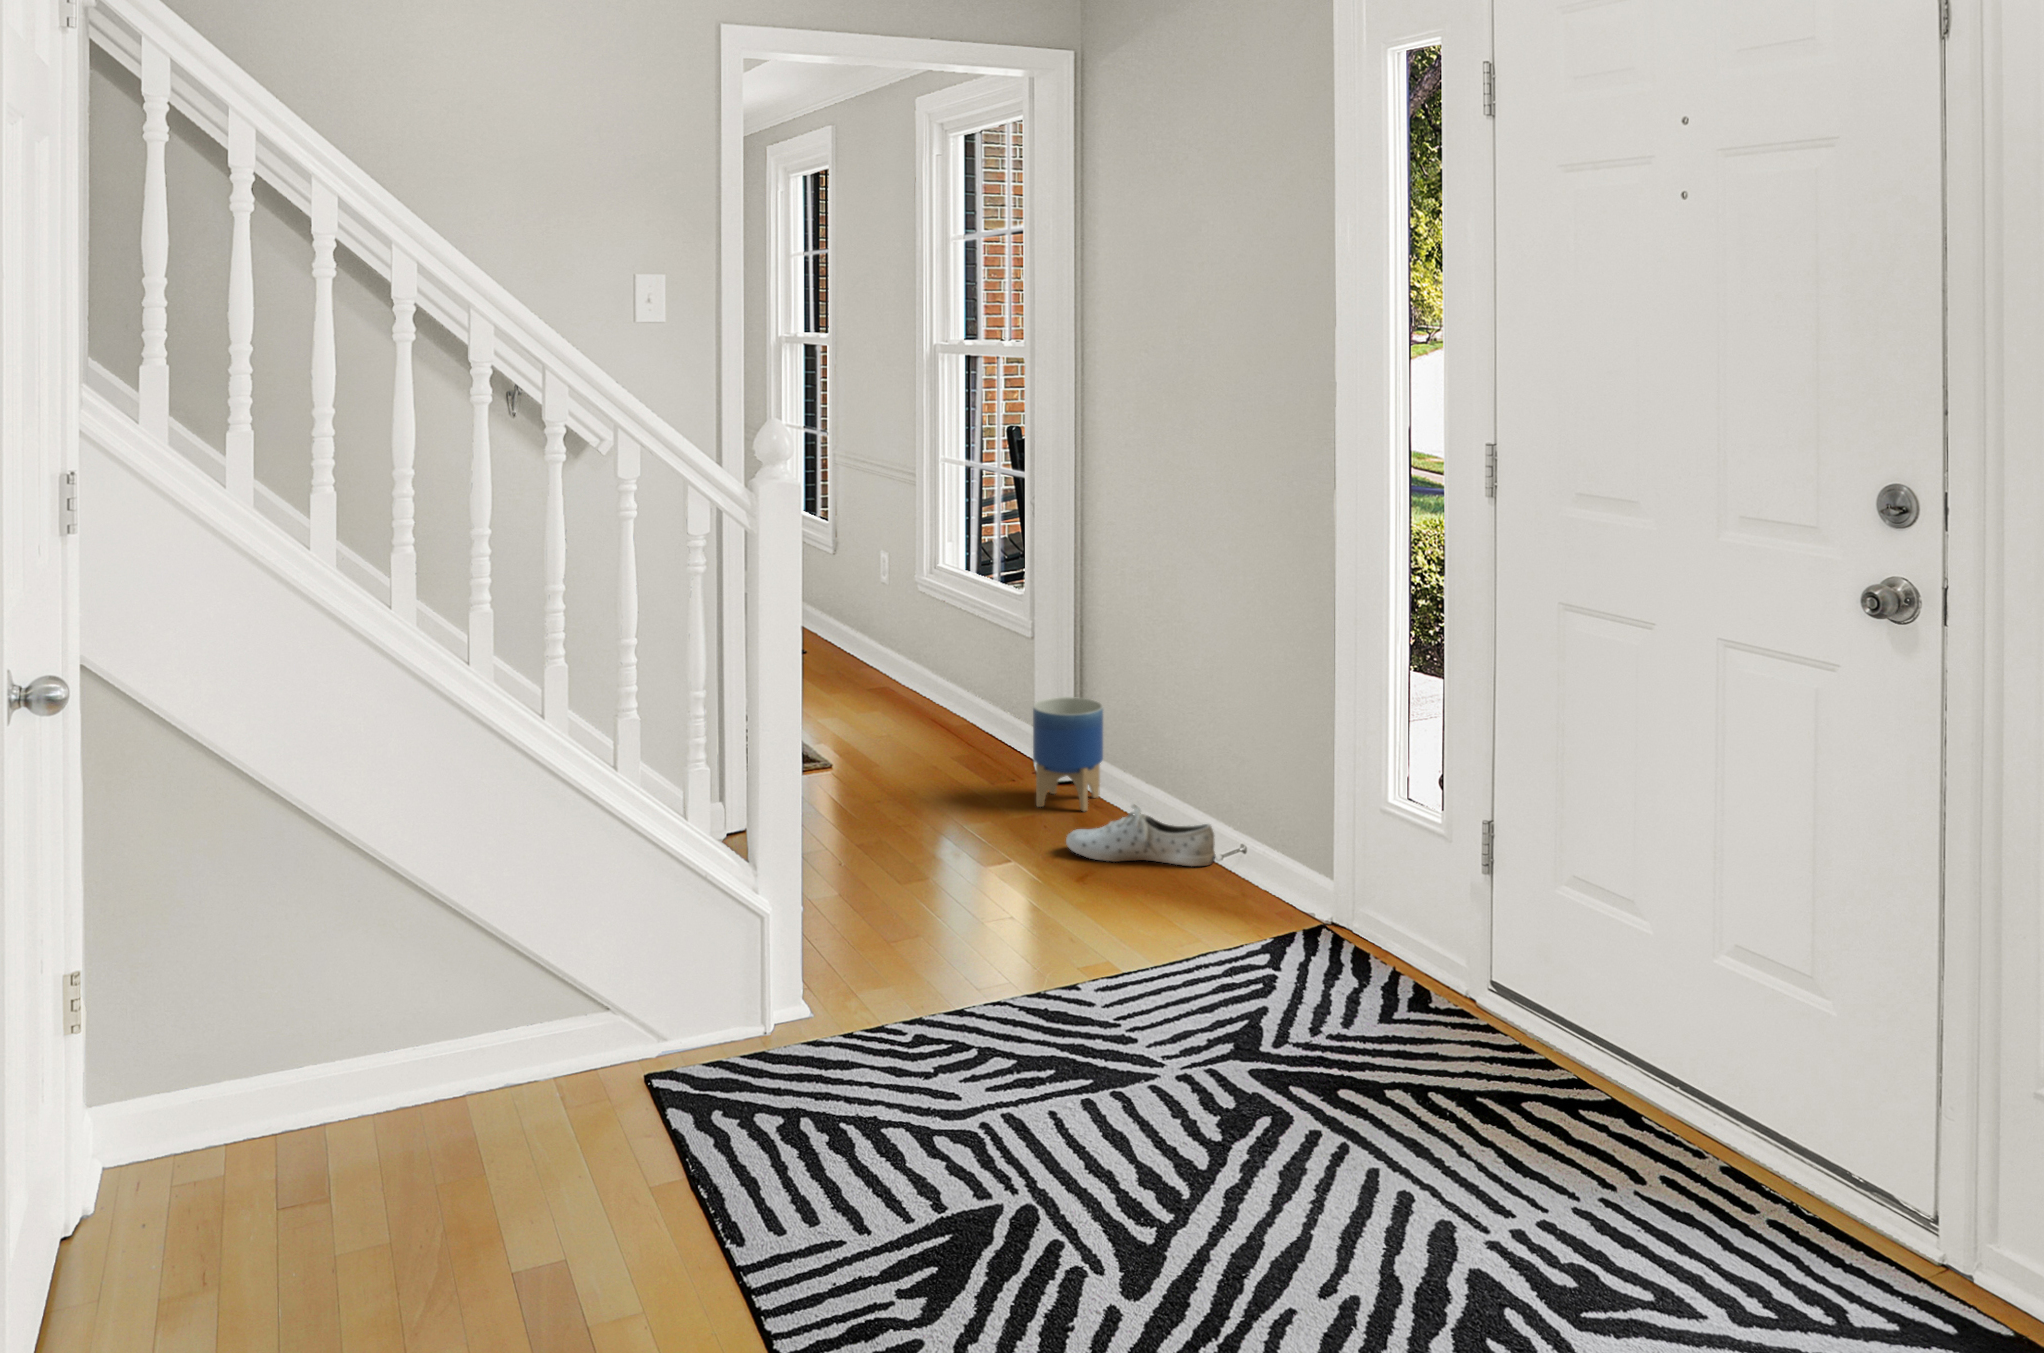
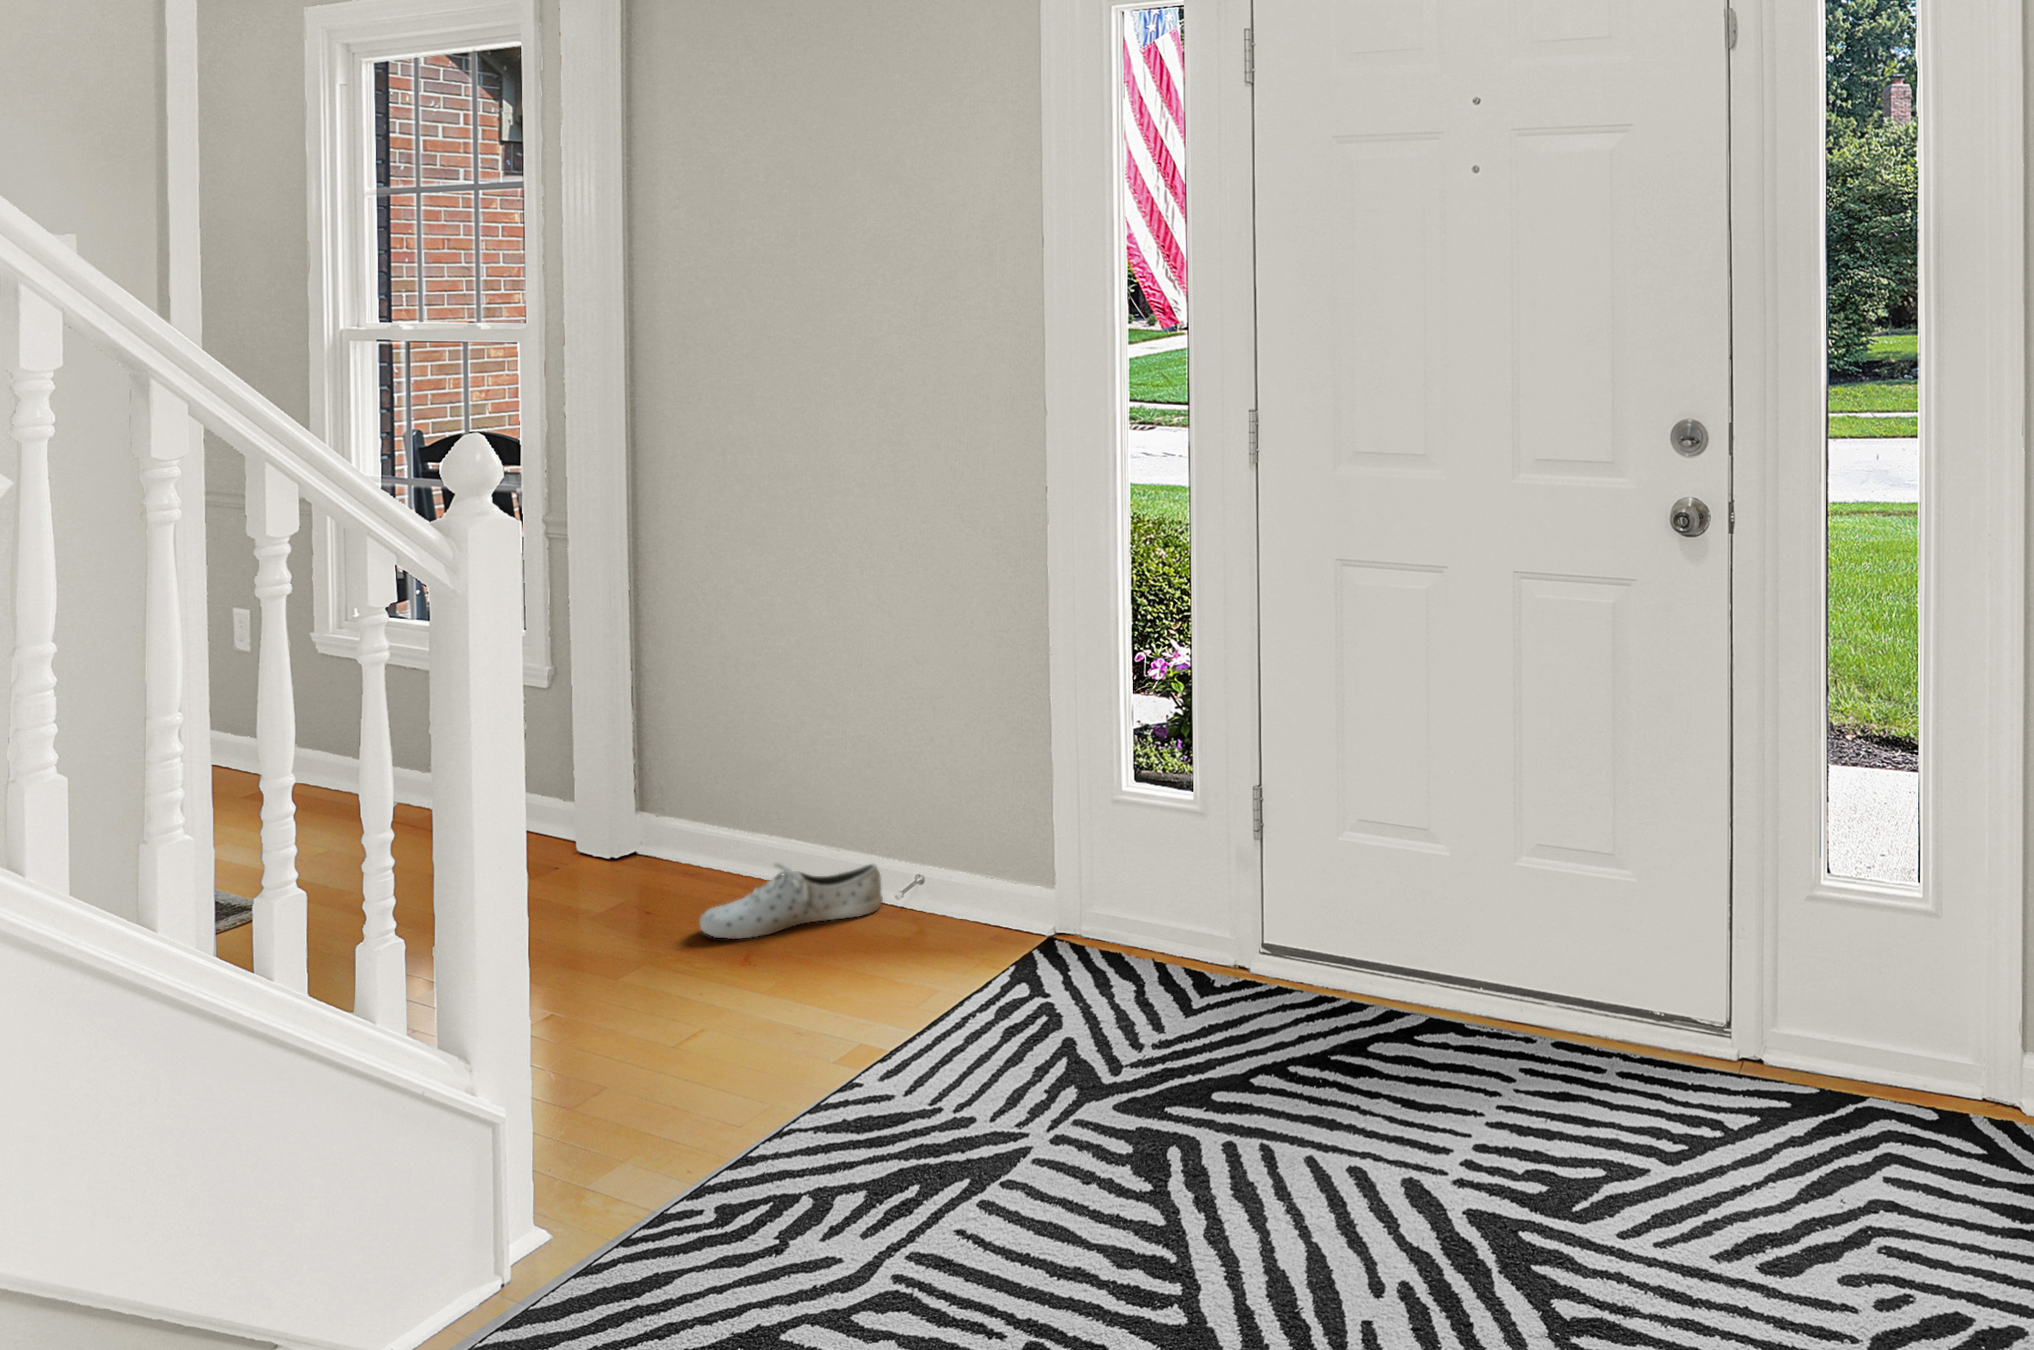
planter: present [1033,697,1103,811] -> none [599,754,692,897]

